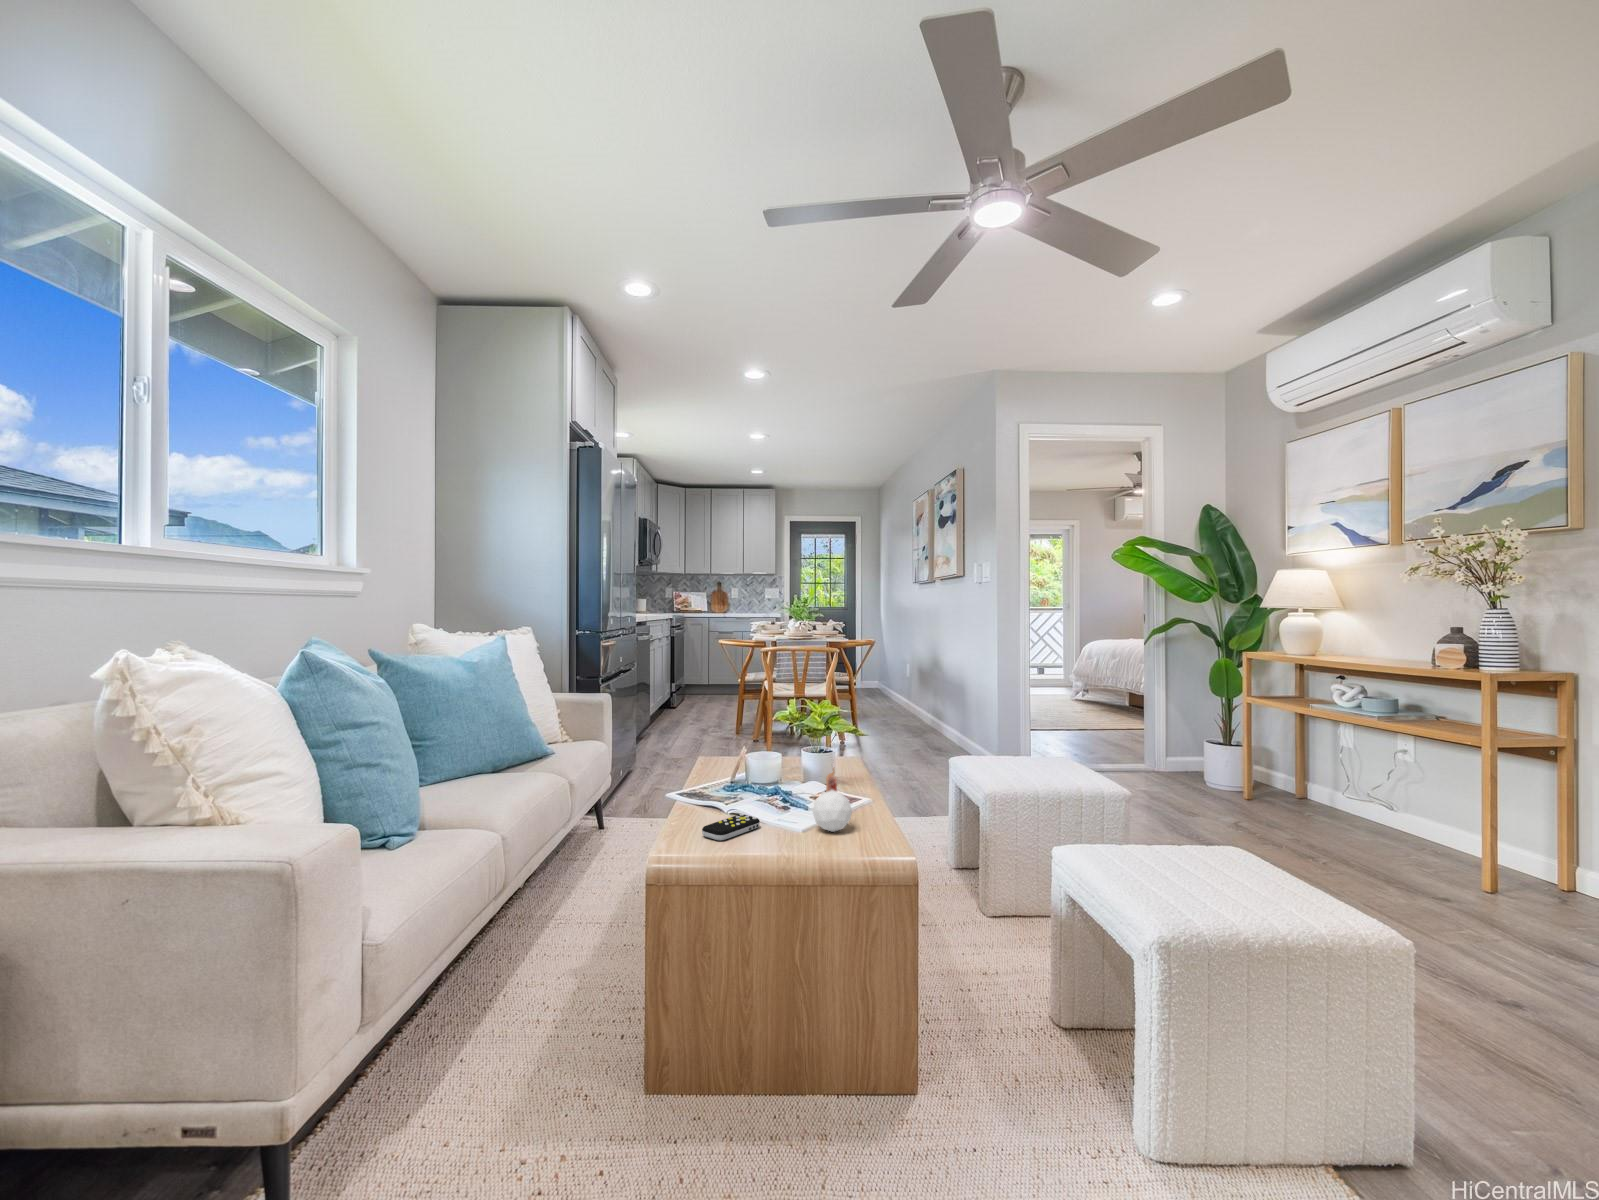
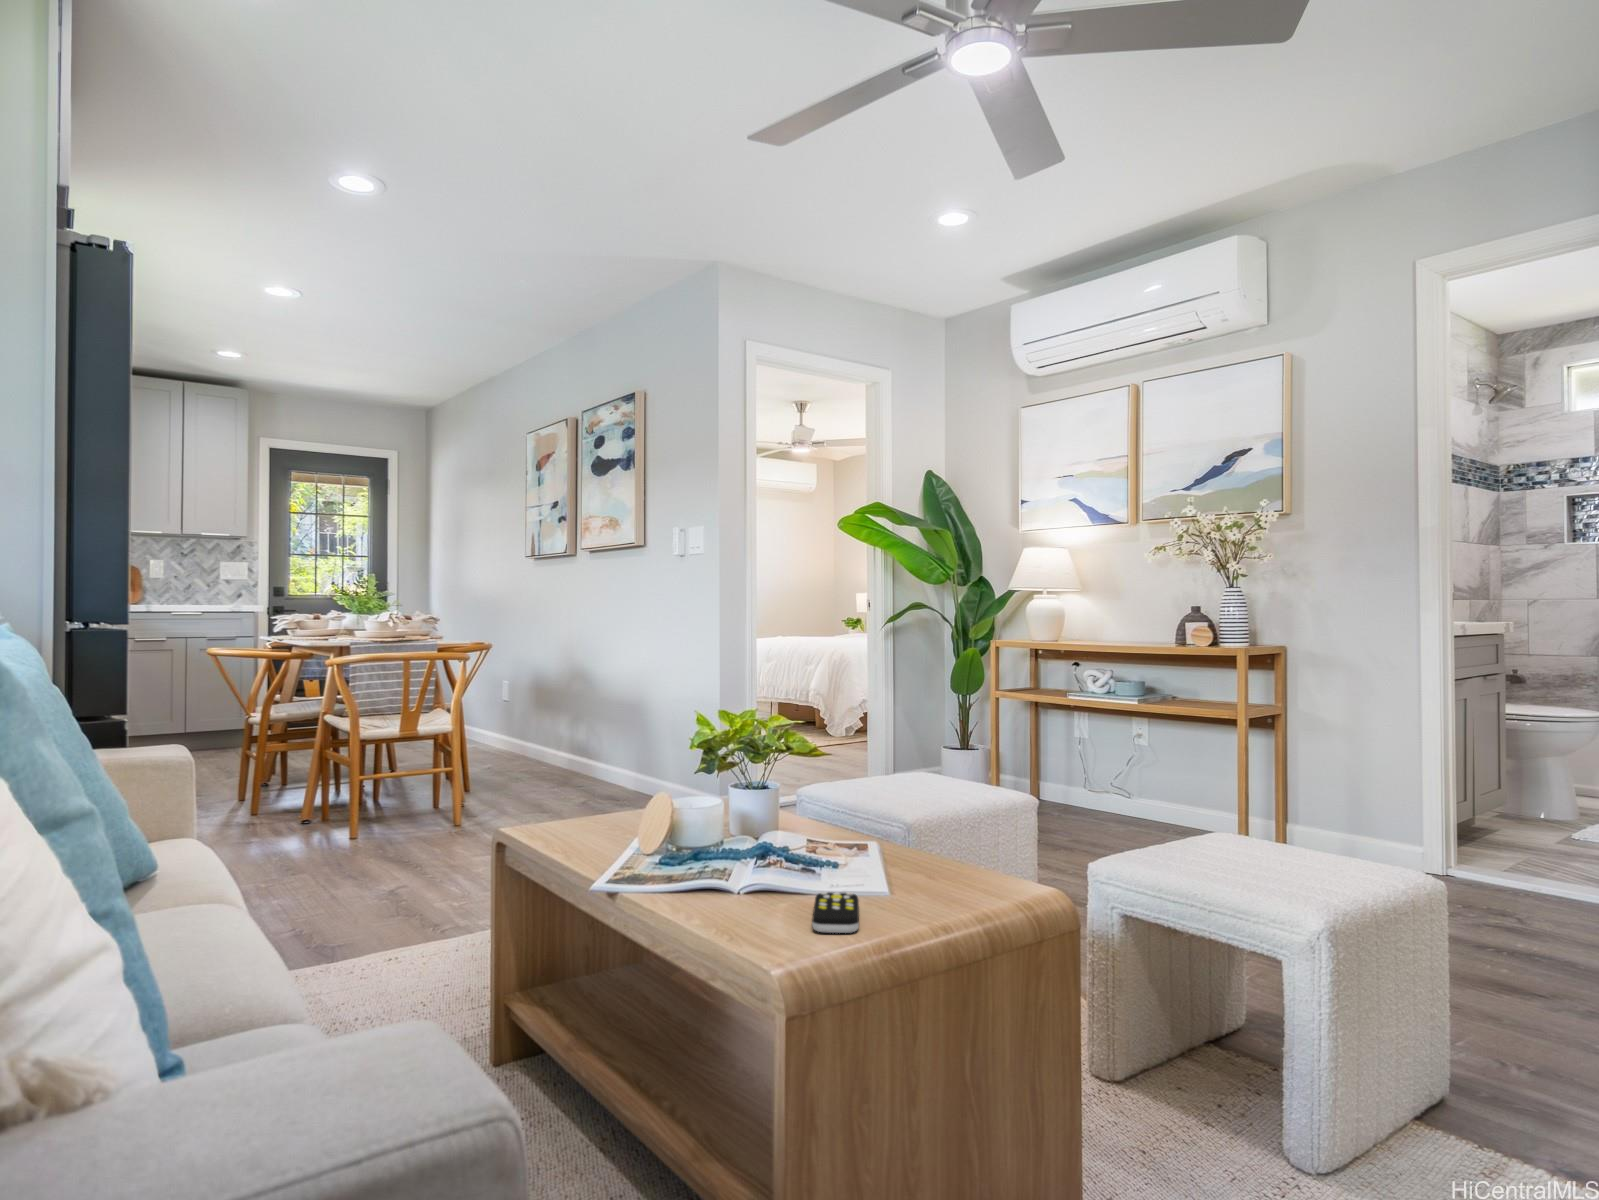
candle: present [813,768,852,832] -> none [918,793,973,892]

